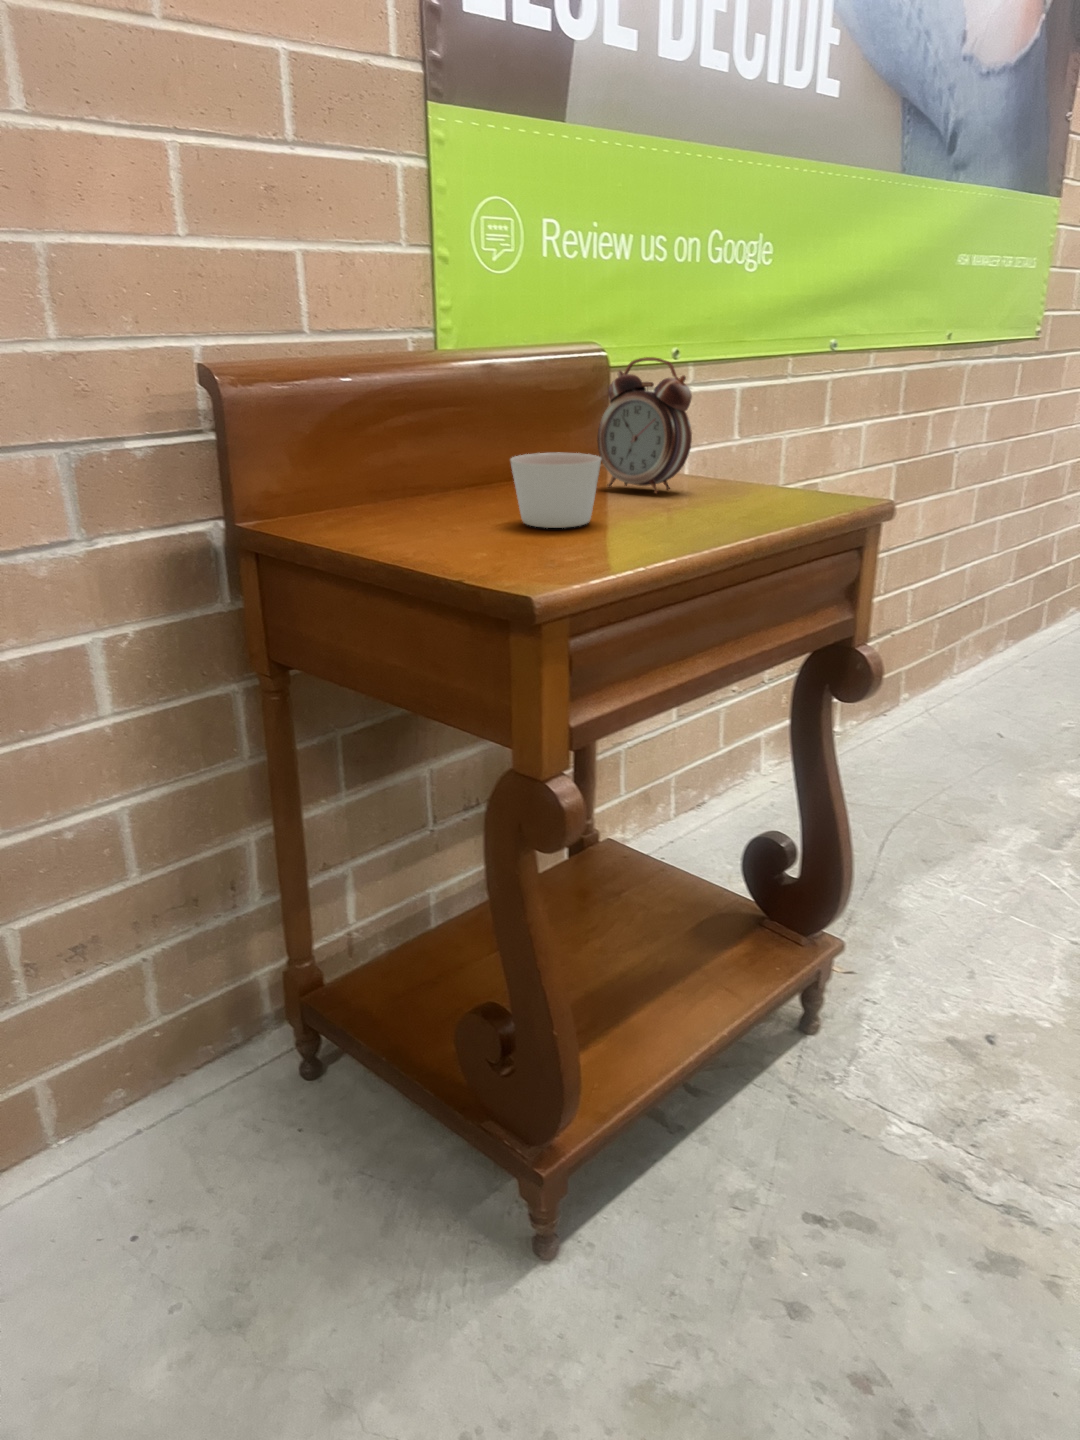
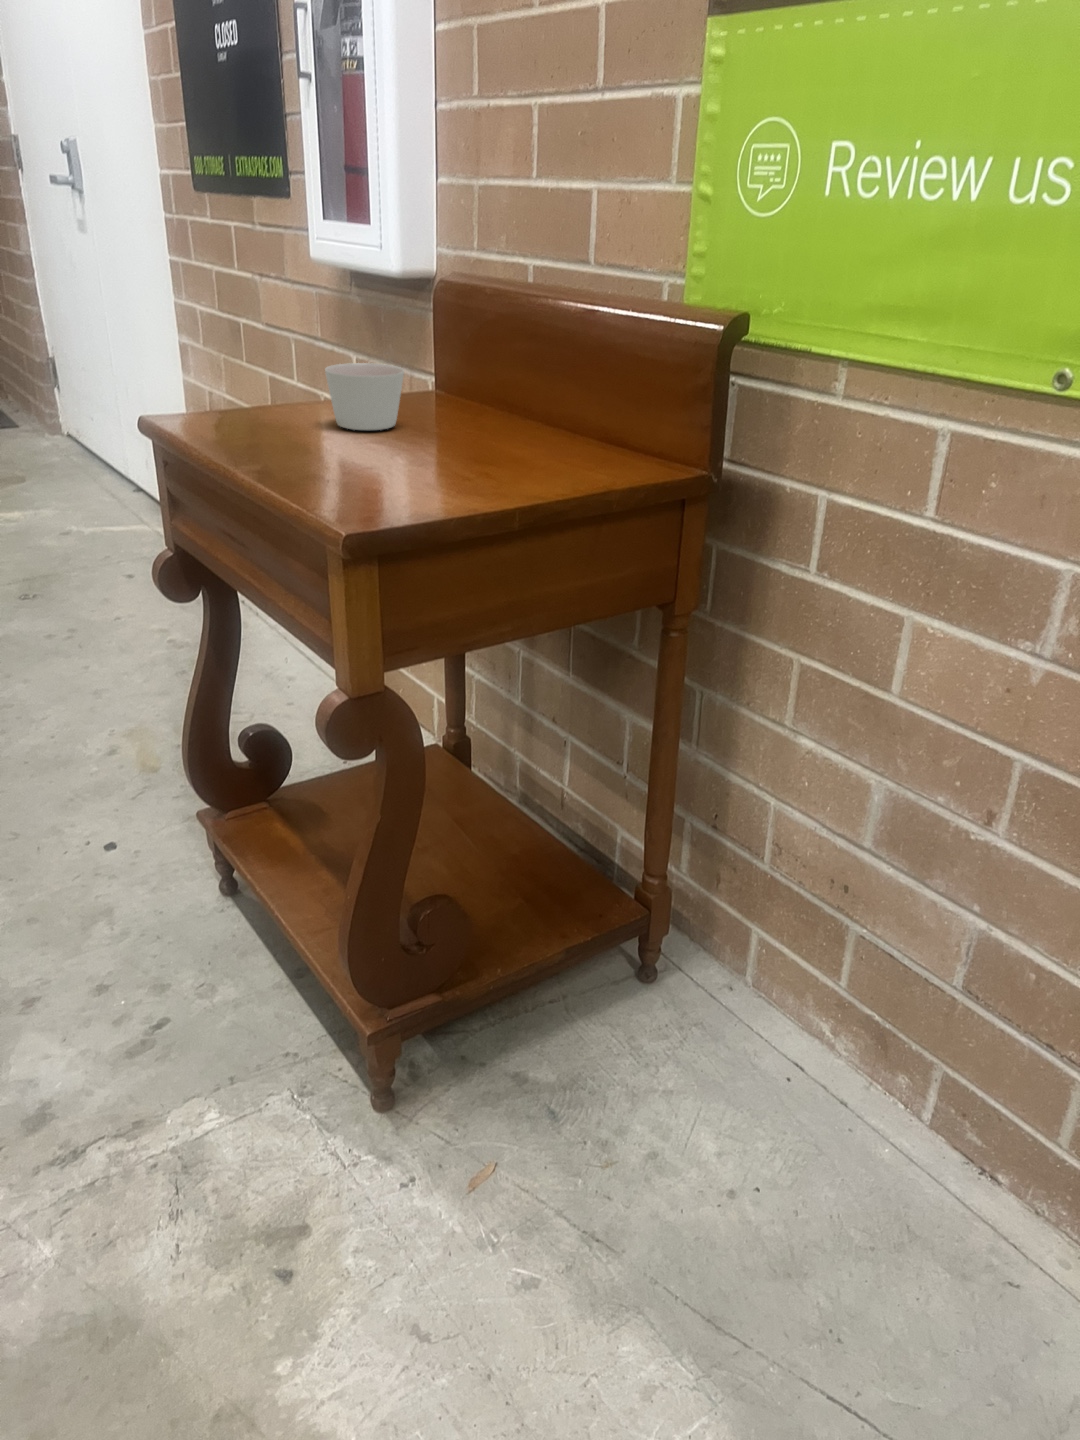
alarm clock: present [598,357,692,494] -> none [464,312,566,463]

